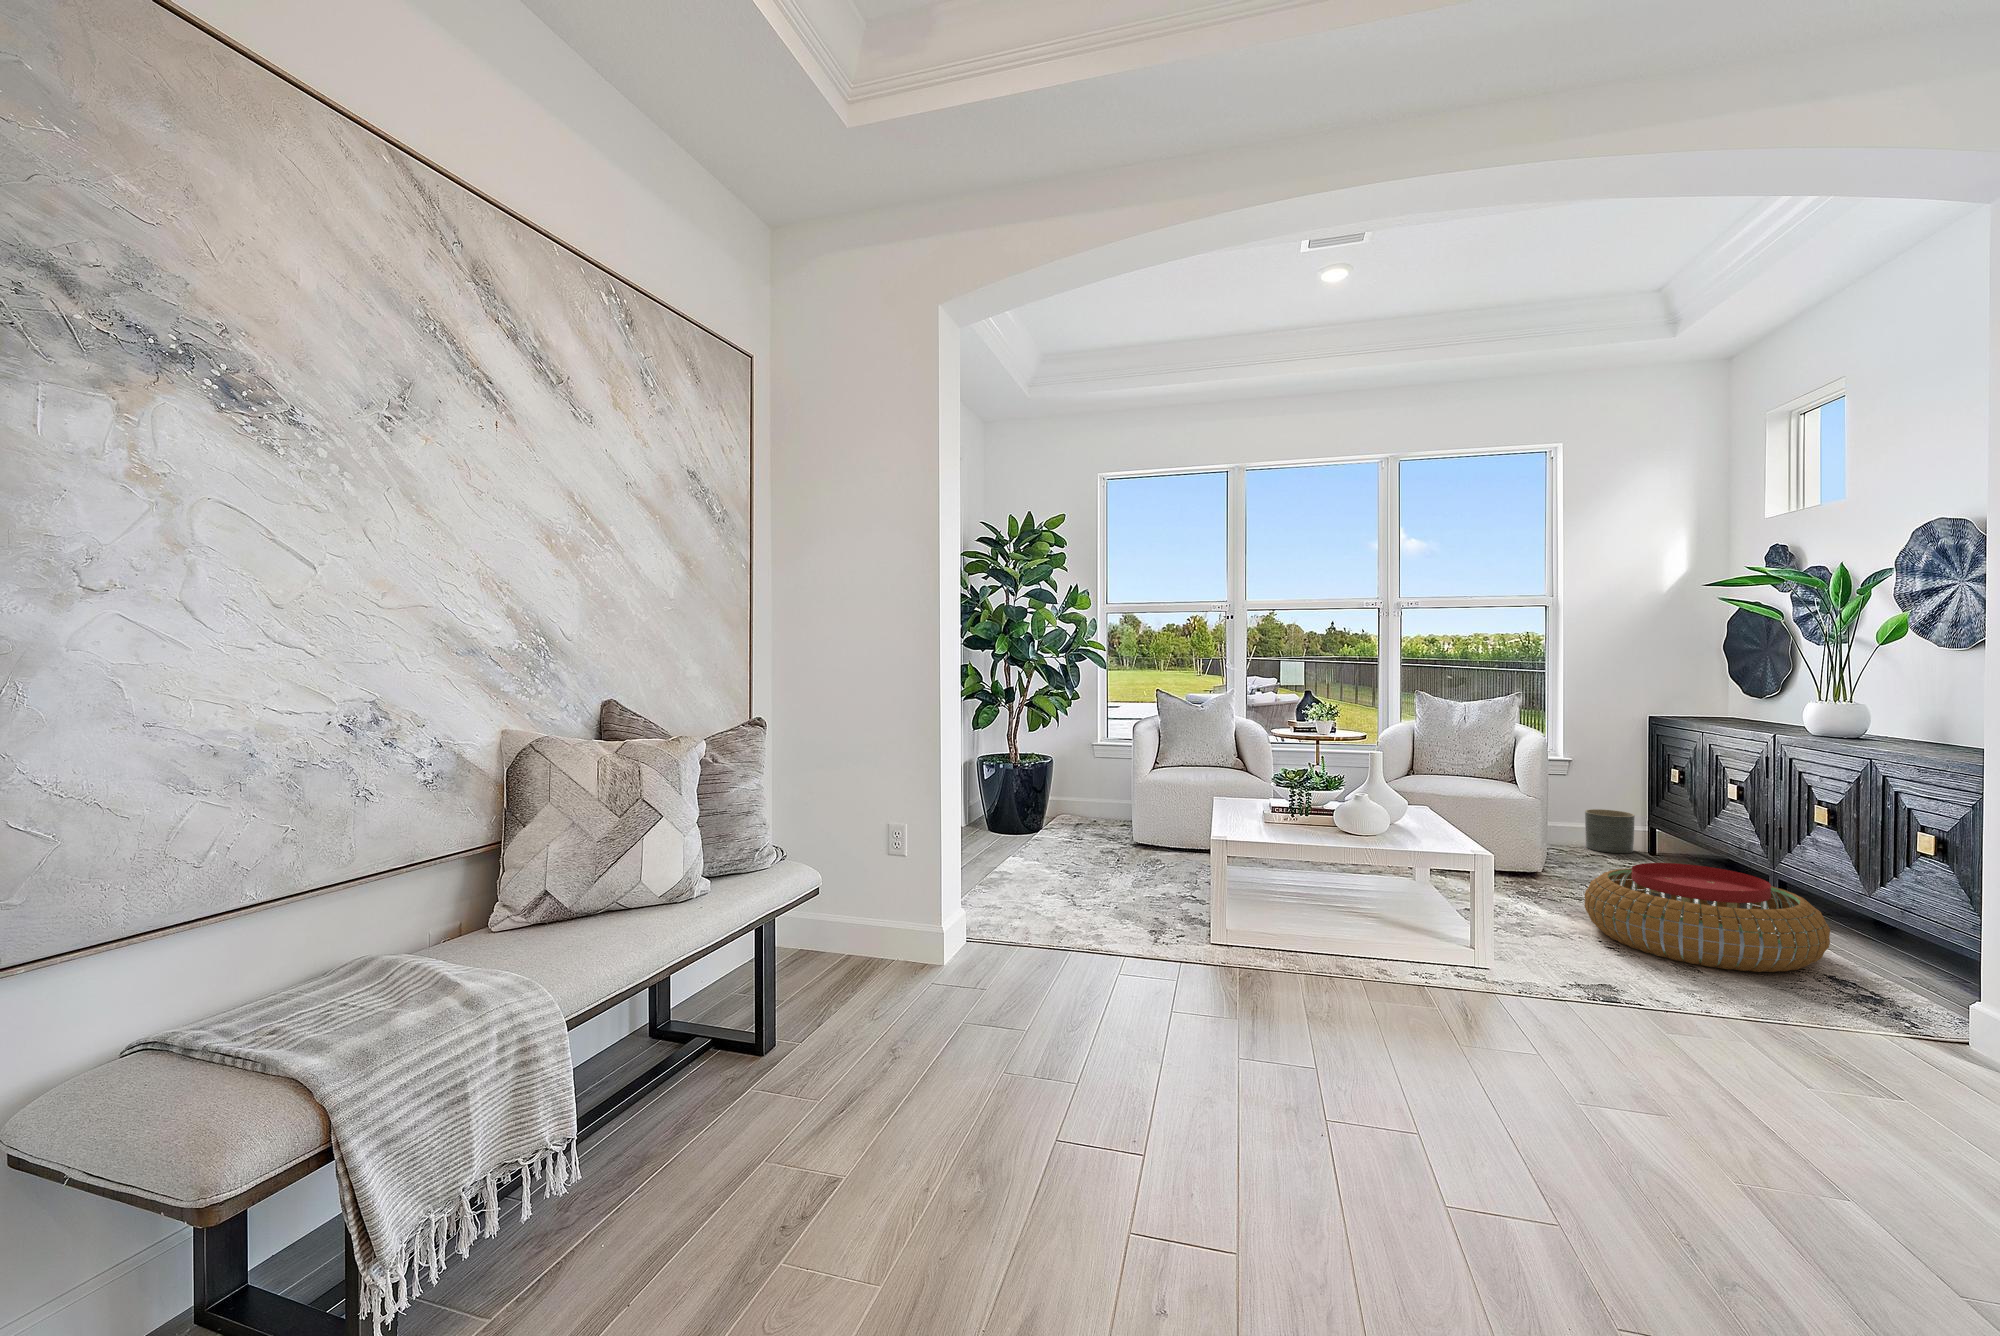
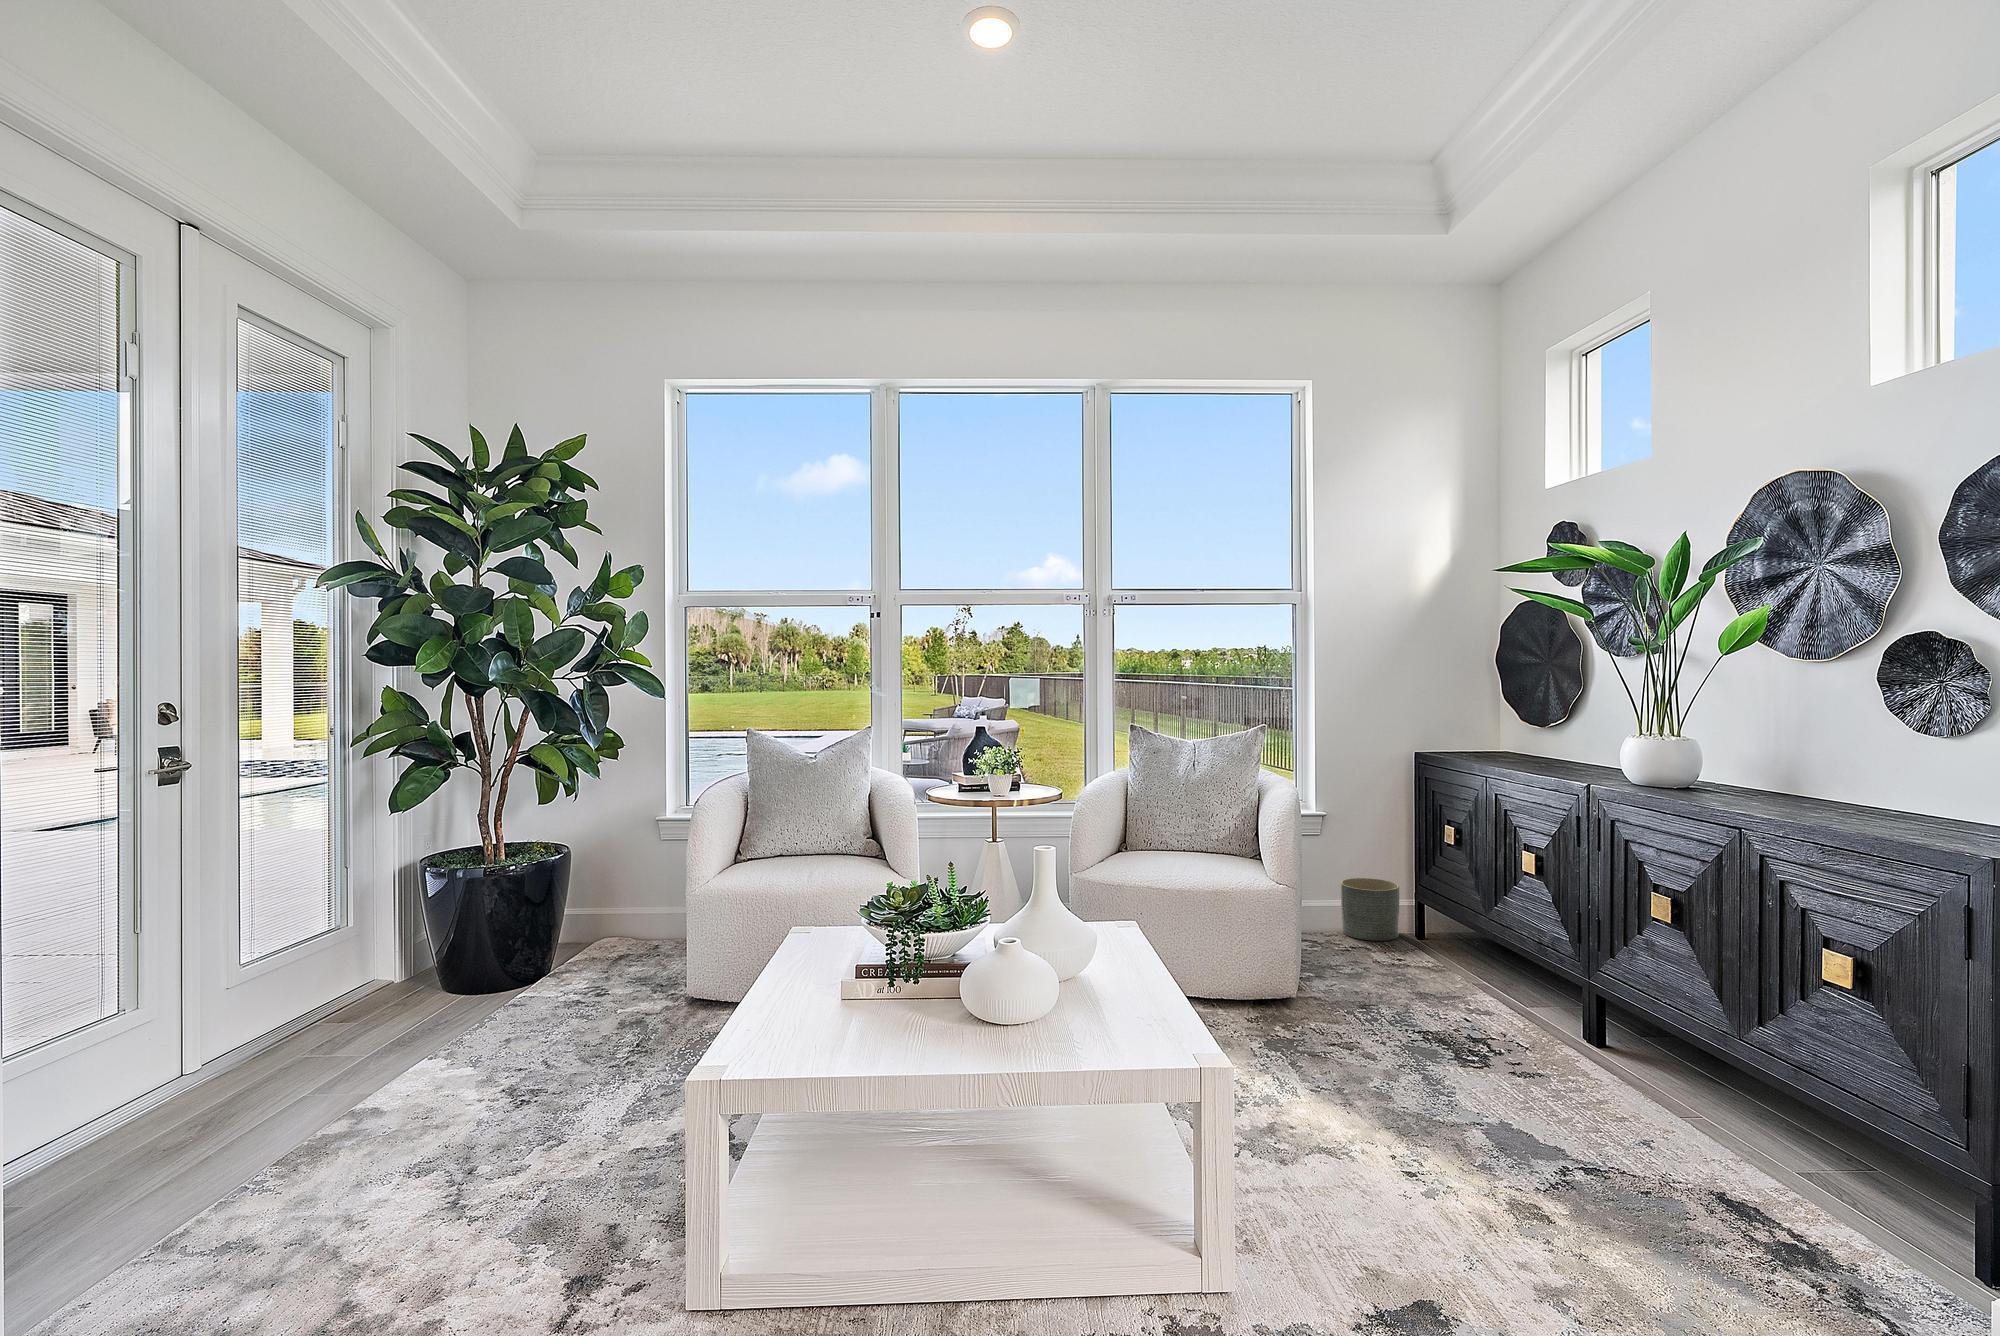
pouf: present [1584,863,1830,972] -> none [1364,999,1713,1207]

